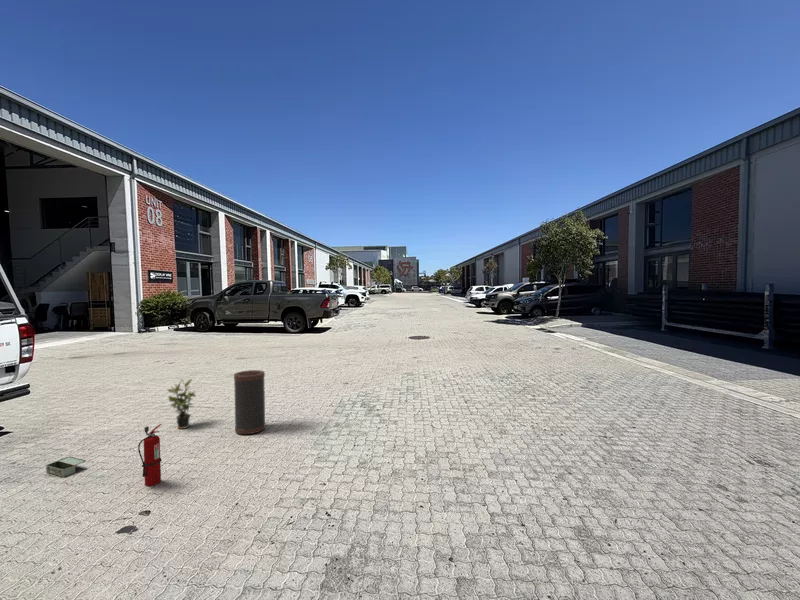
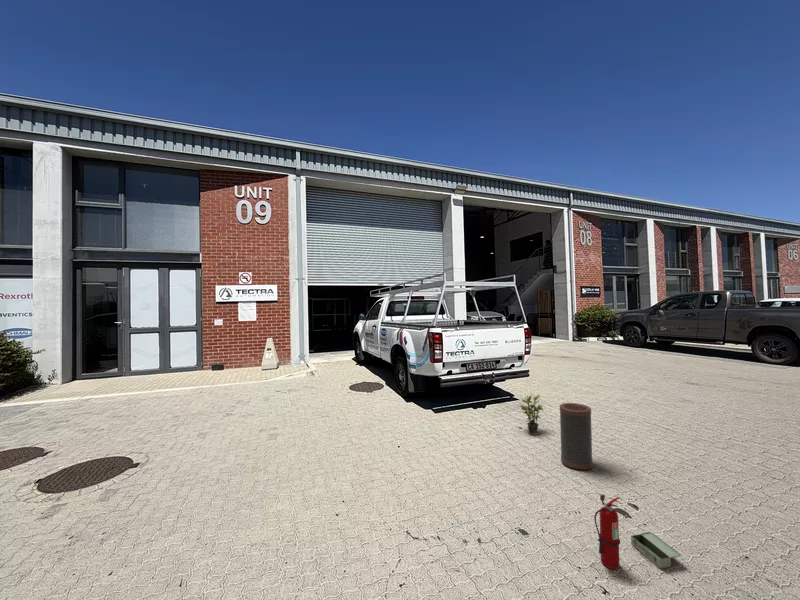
trash can: present [234,370,266,434] -> present [560,403,593,470]
potted plant: present [168,379,195,429] -> present [521,395,543,435]
toolbox: present [46,457,86,477] -> present [631,532,681,568]

